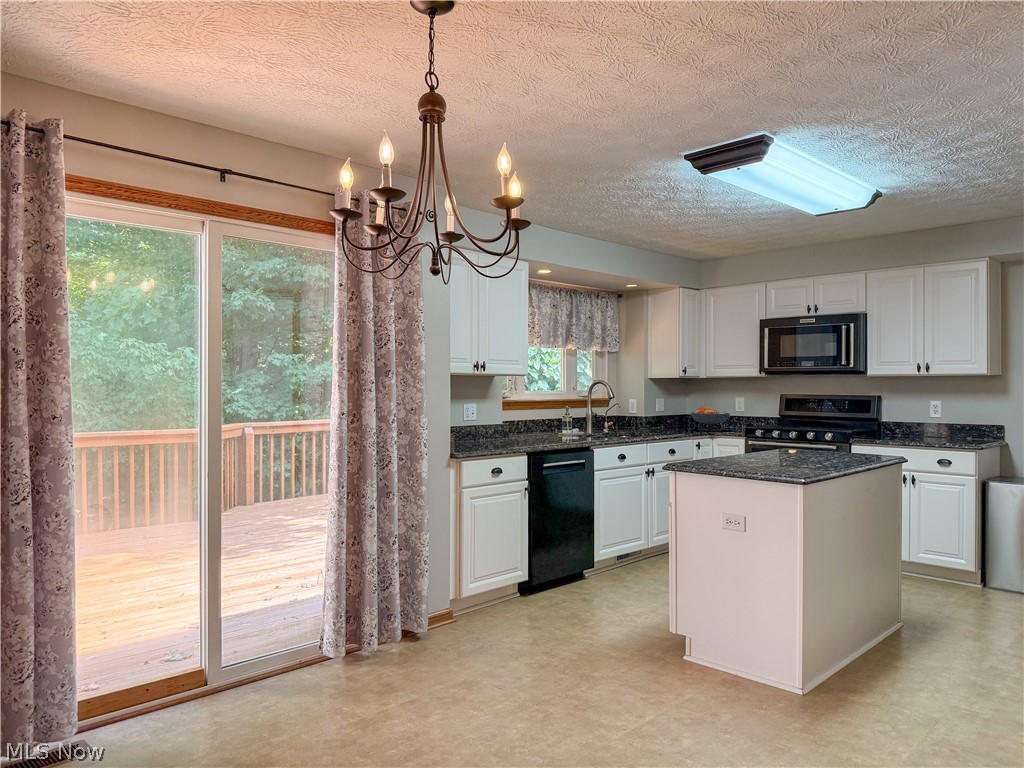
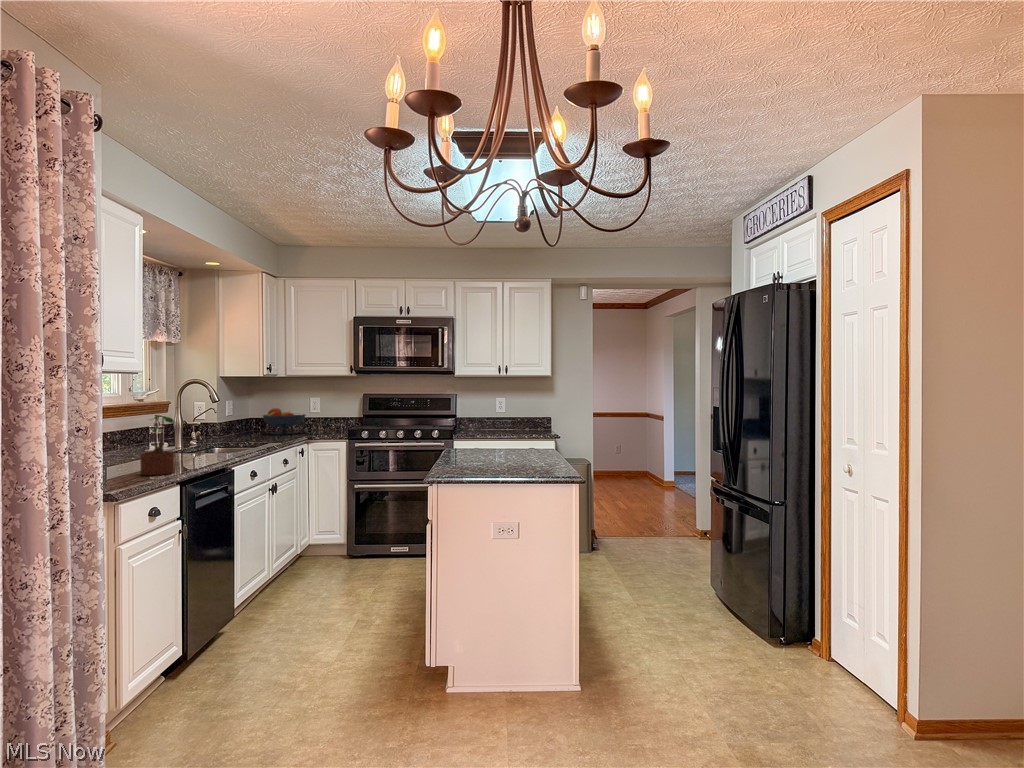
potted plant: none [511,405,536,447] -> present [140,416,175,475]

